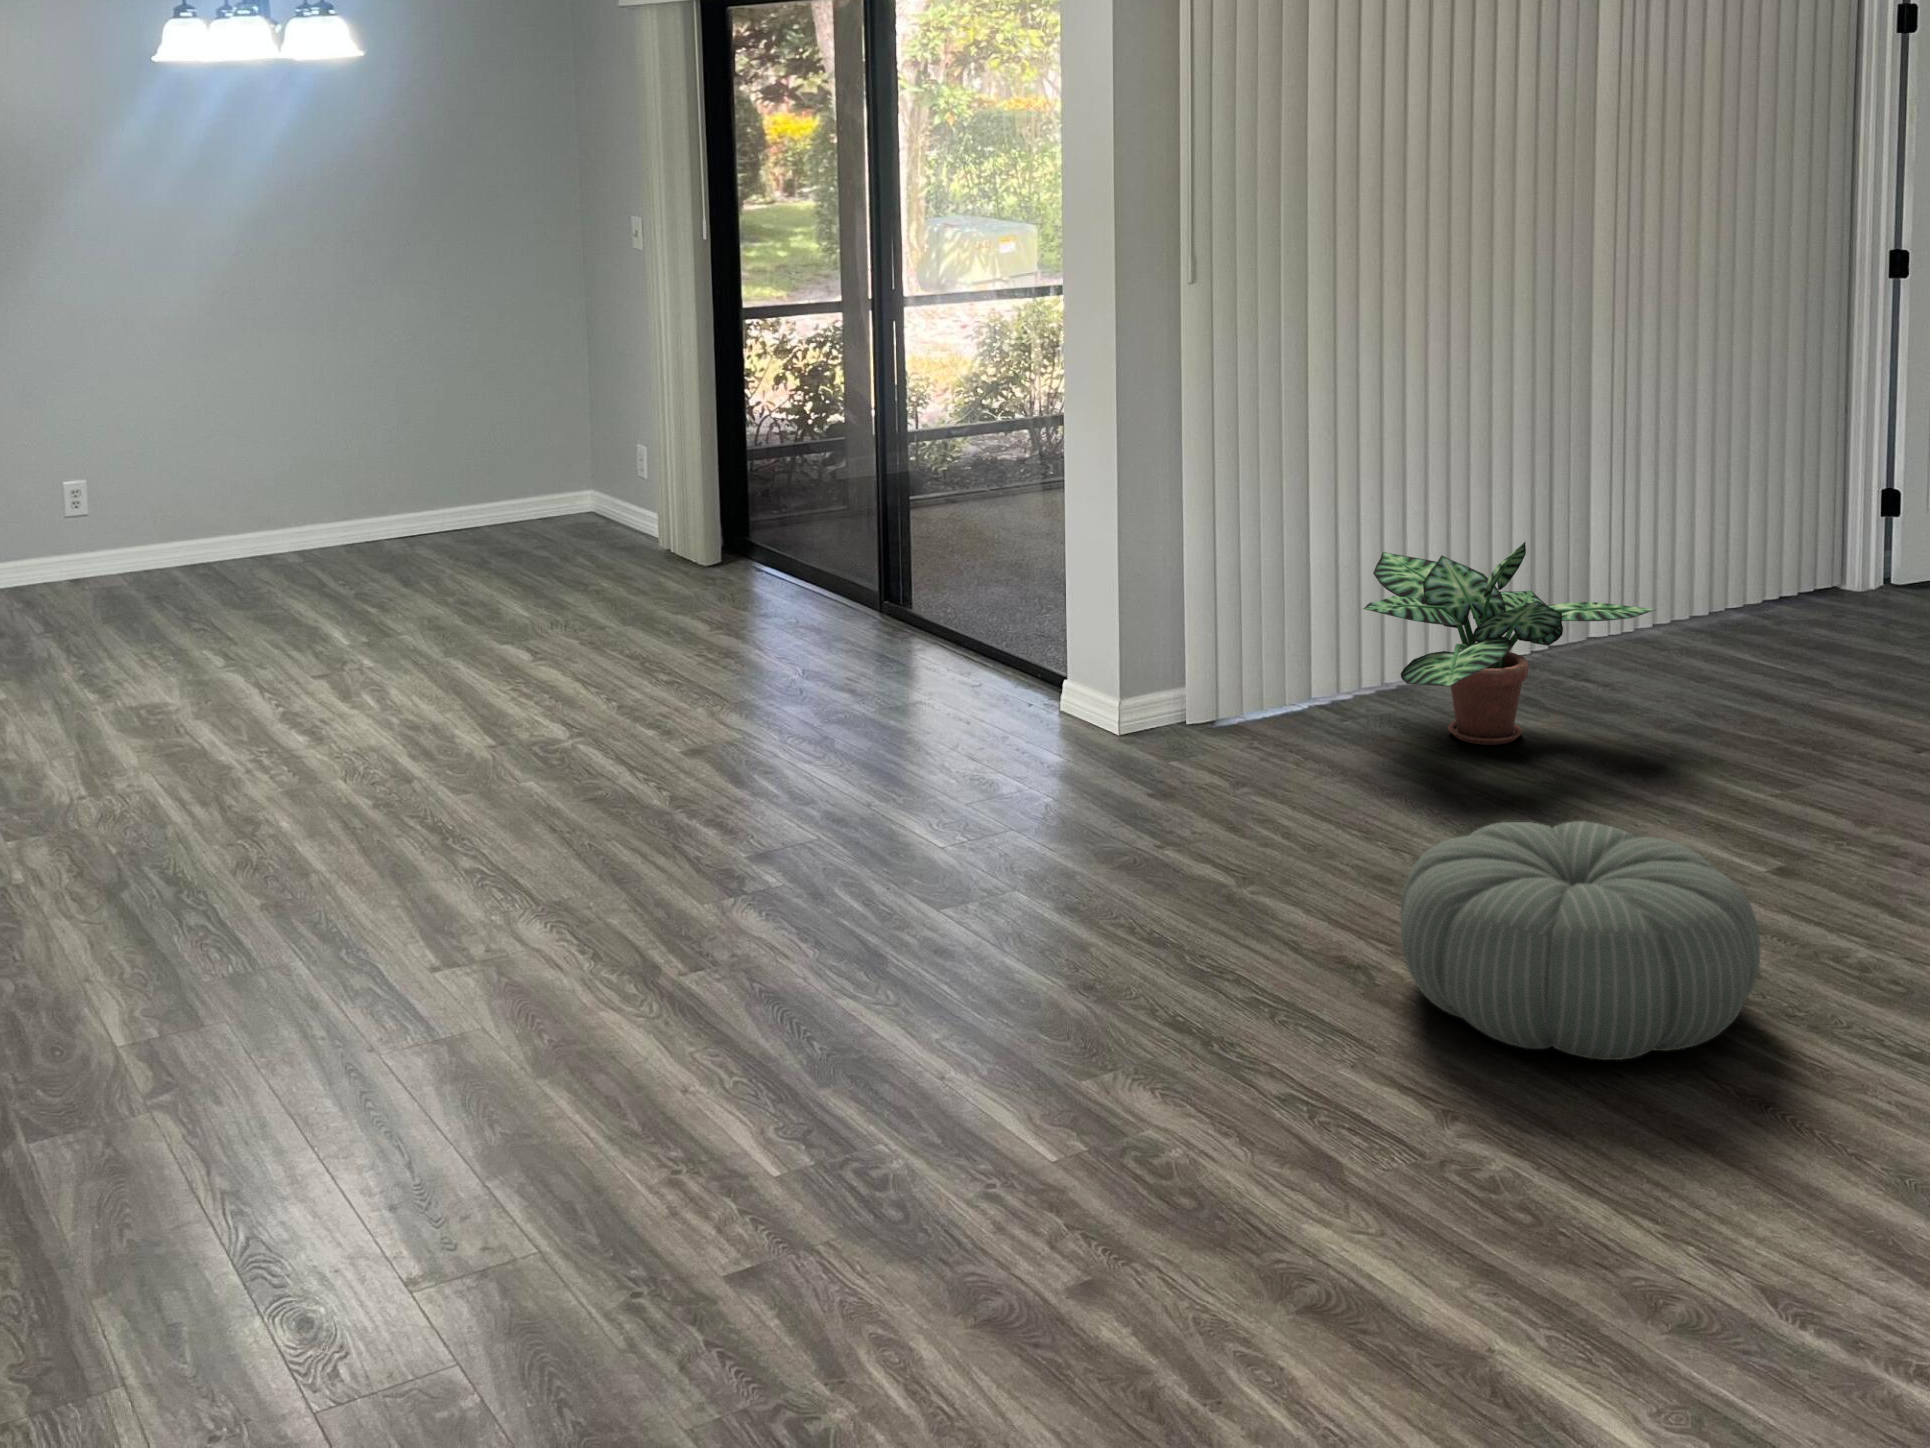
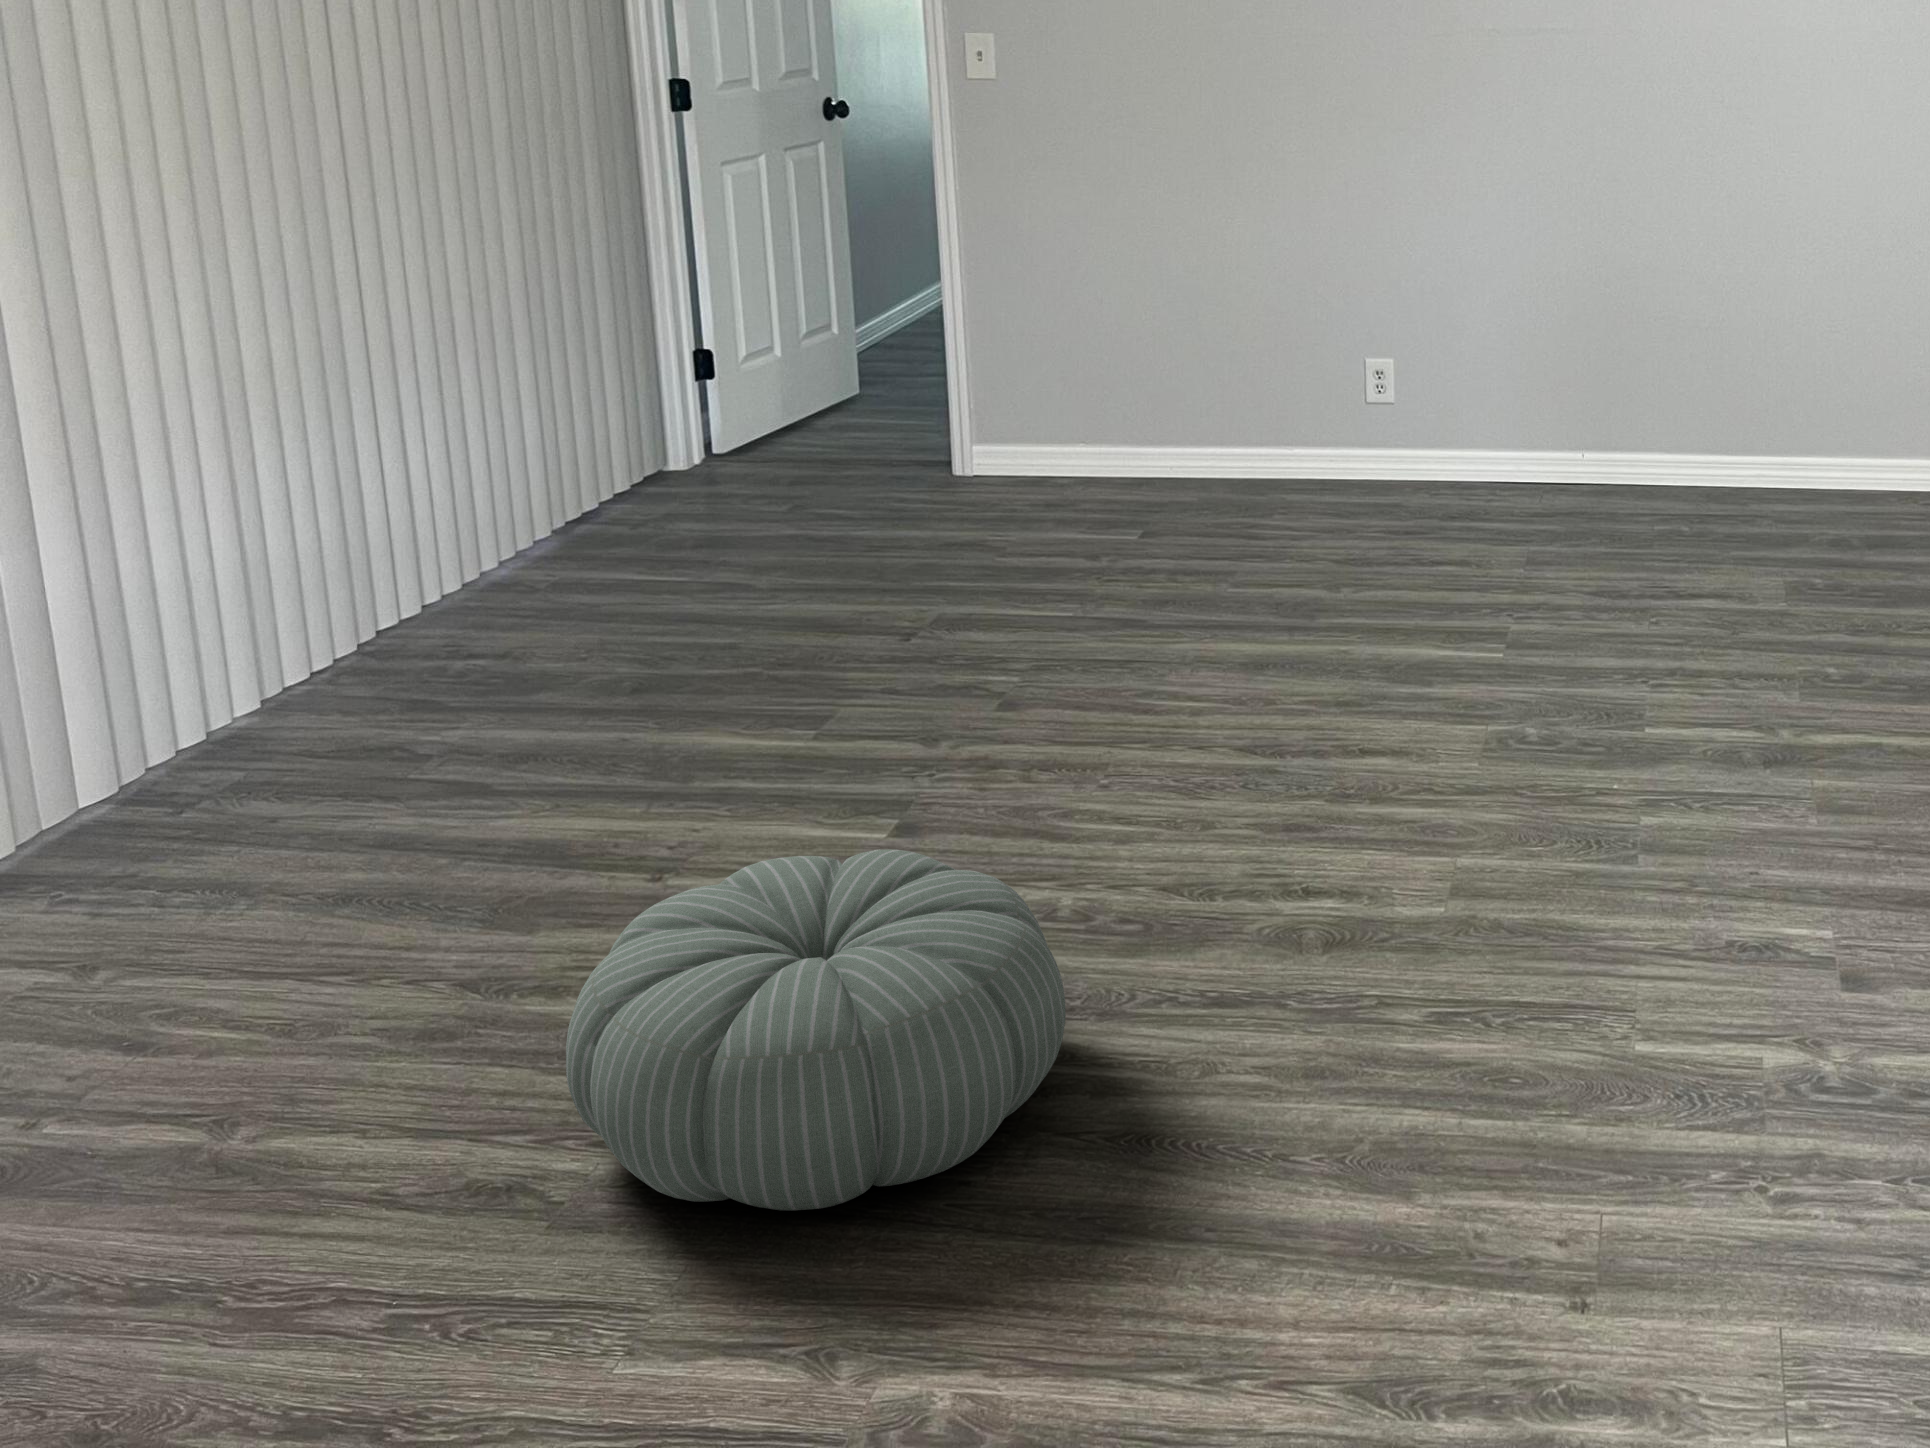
potted plant: present [1363,542,1656,745] -> none [174,496,598,788]

